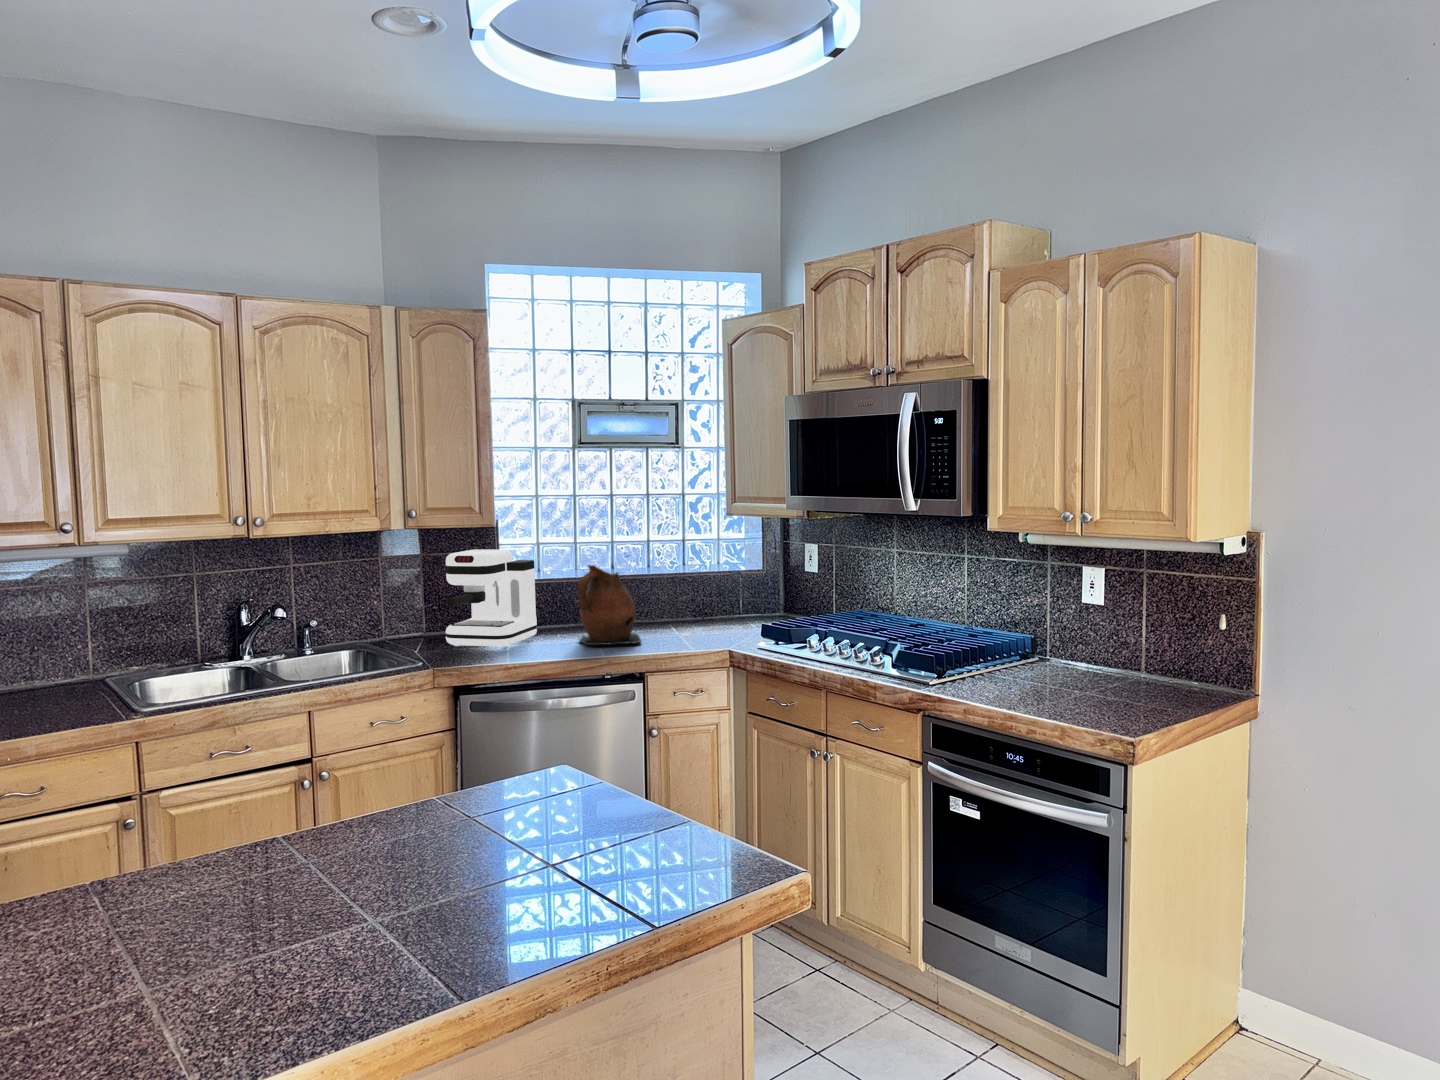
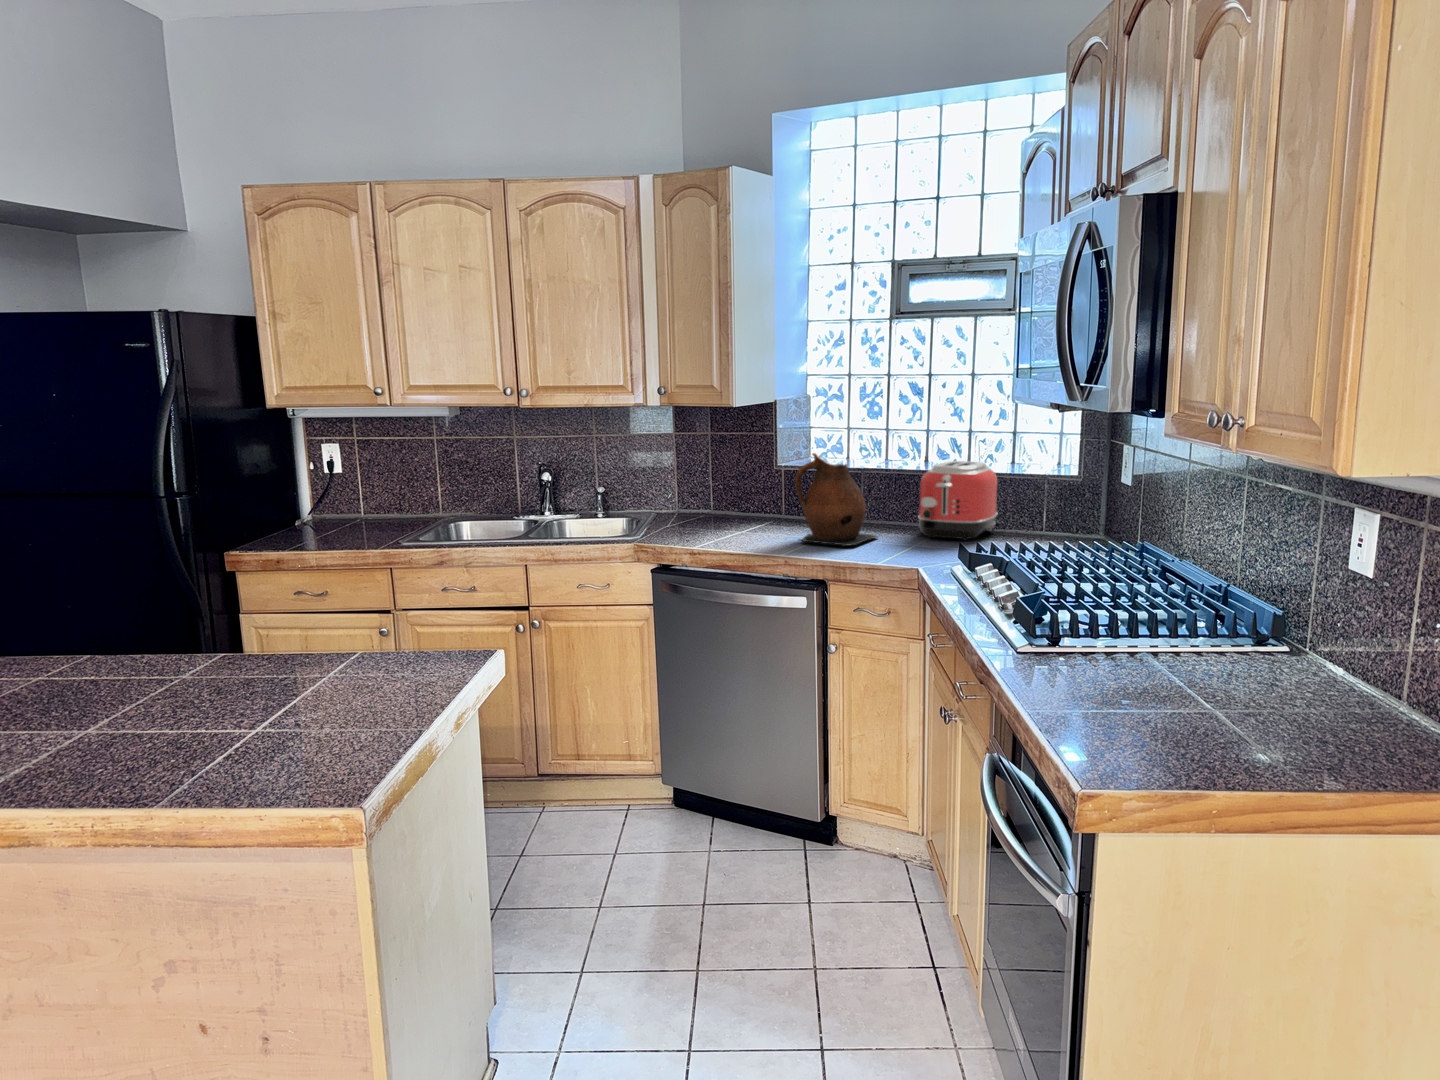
coffee maker: present [446,549,537,648] -> none [679,431,785,533]
toaster: none [653,563,714,629] -> present [918,461,998,540]

